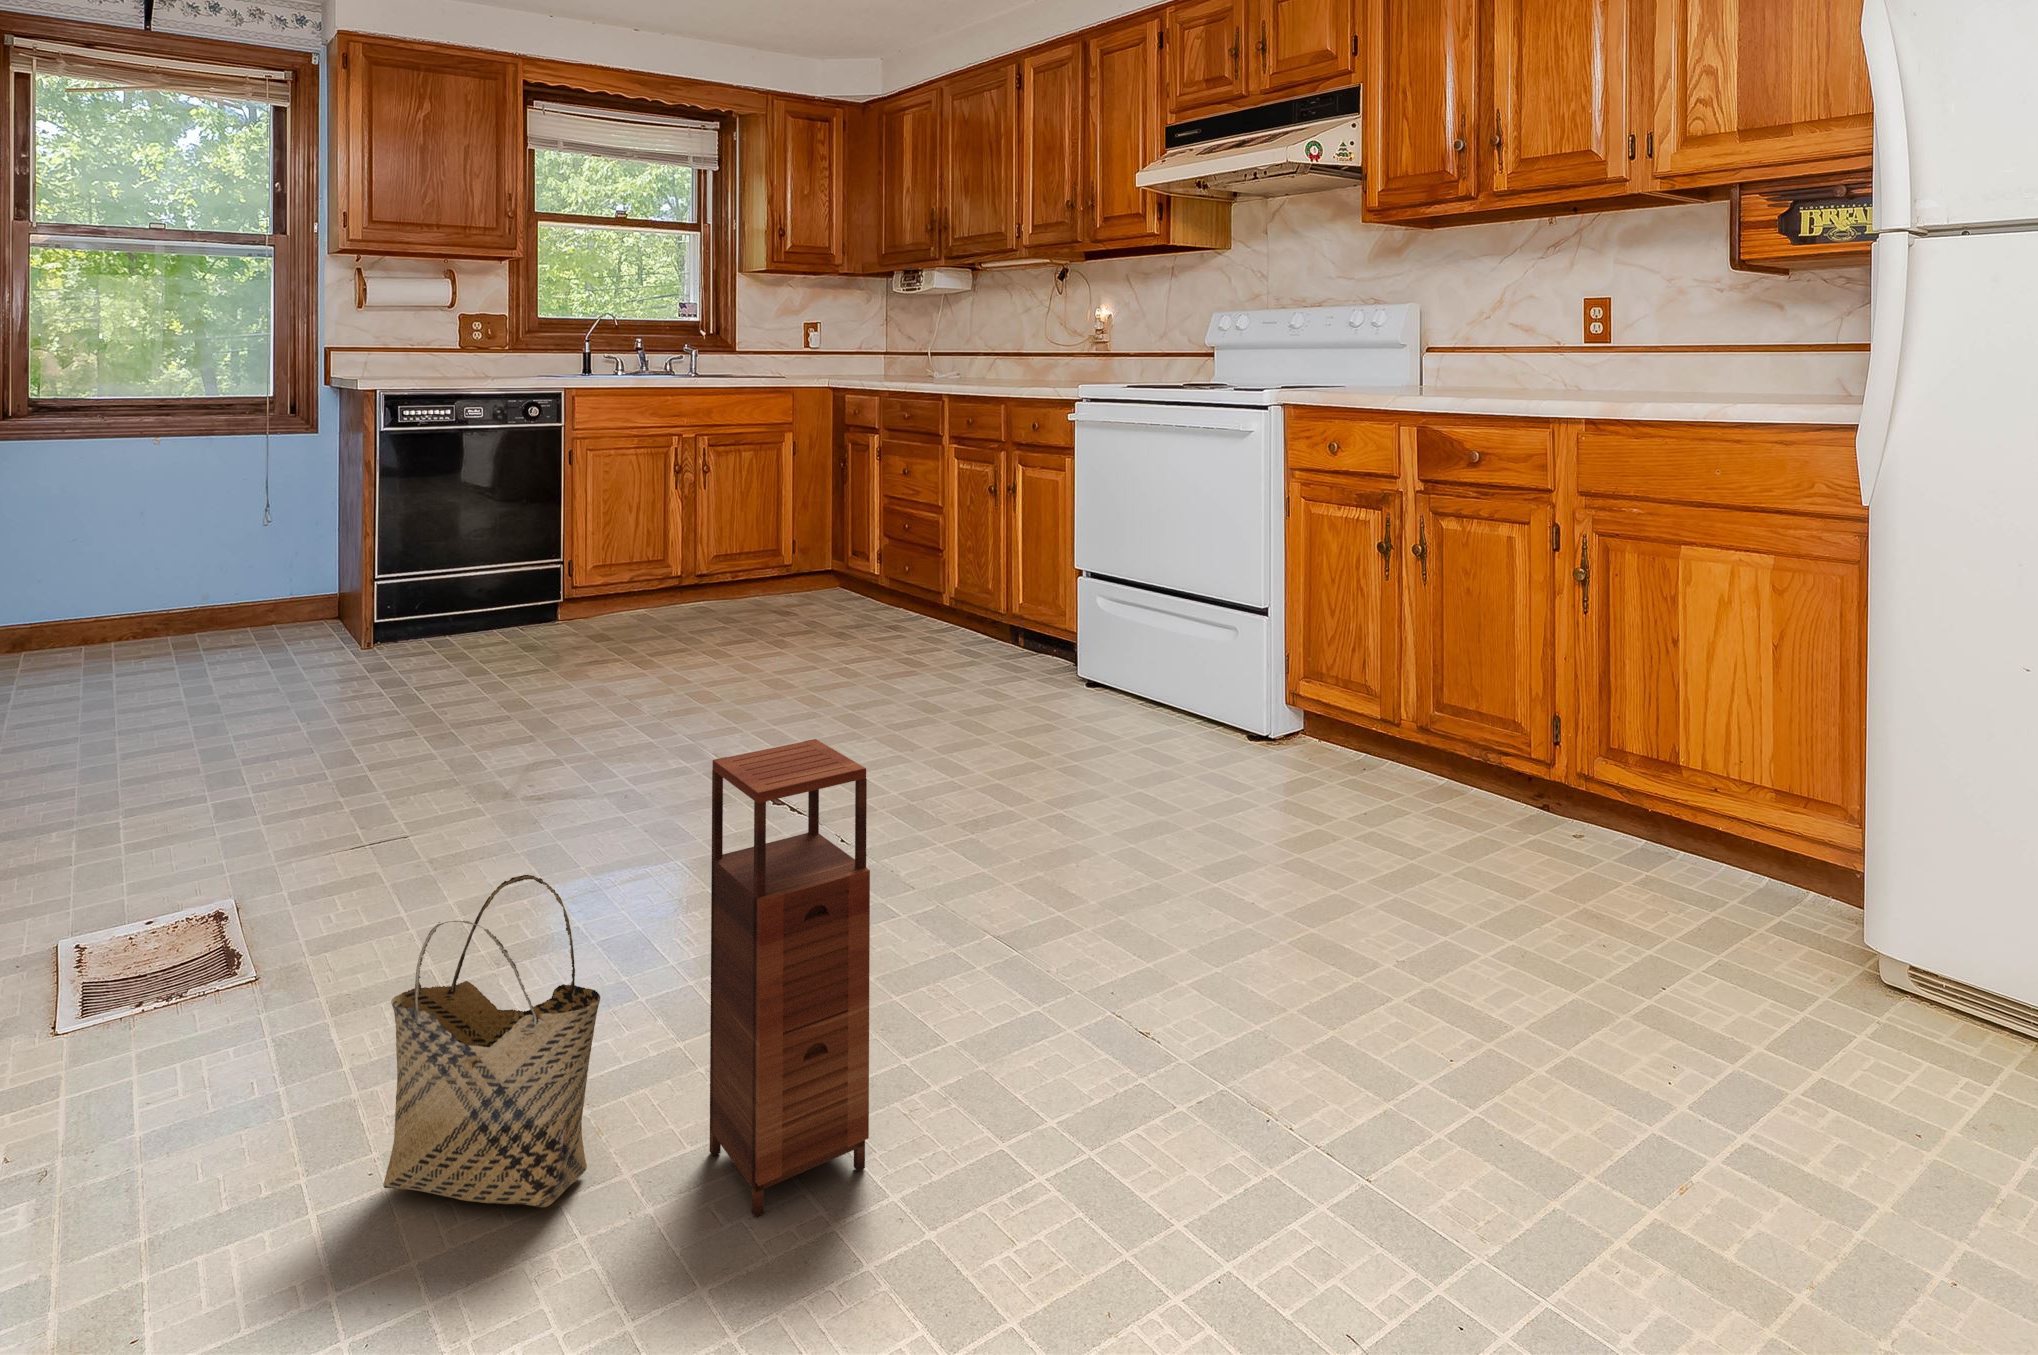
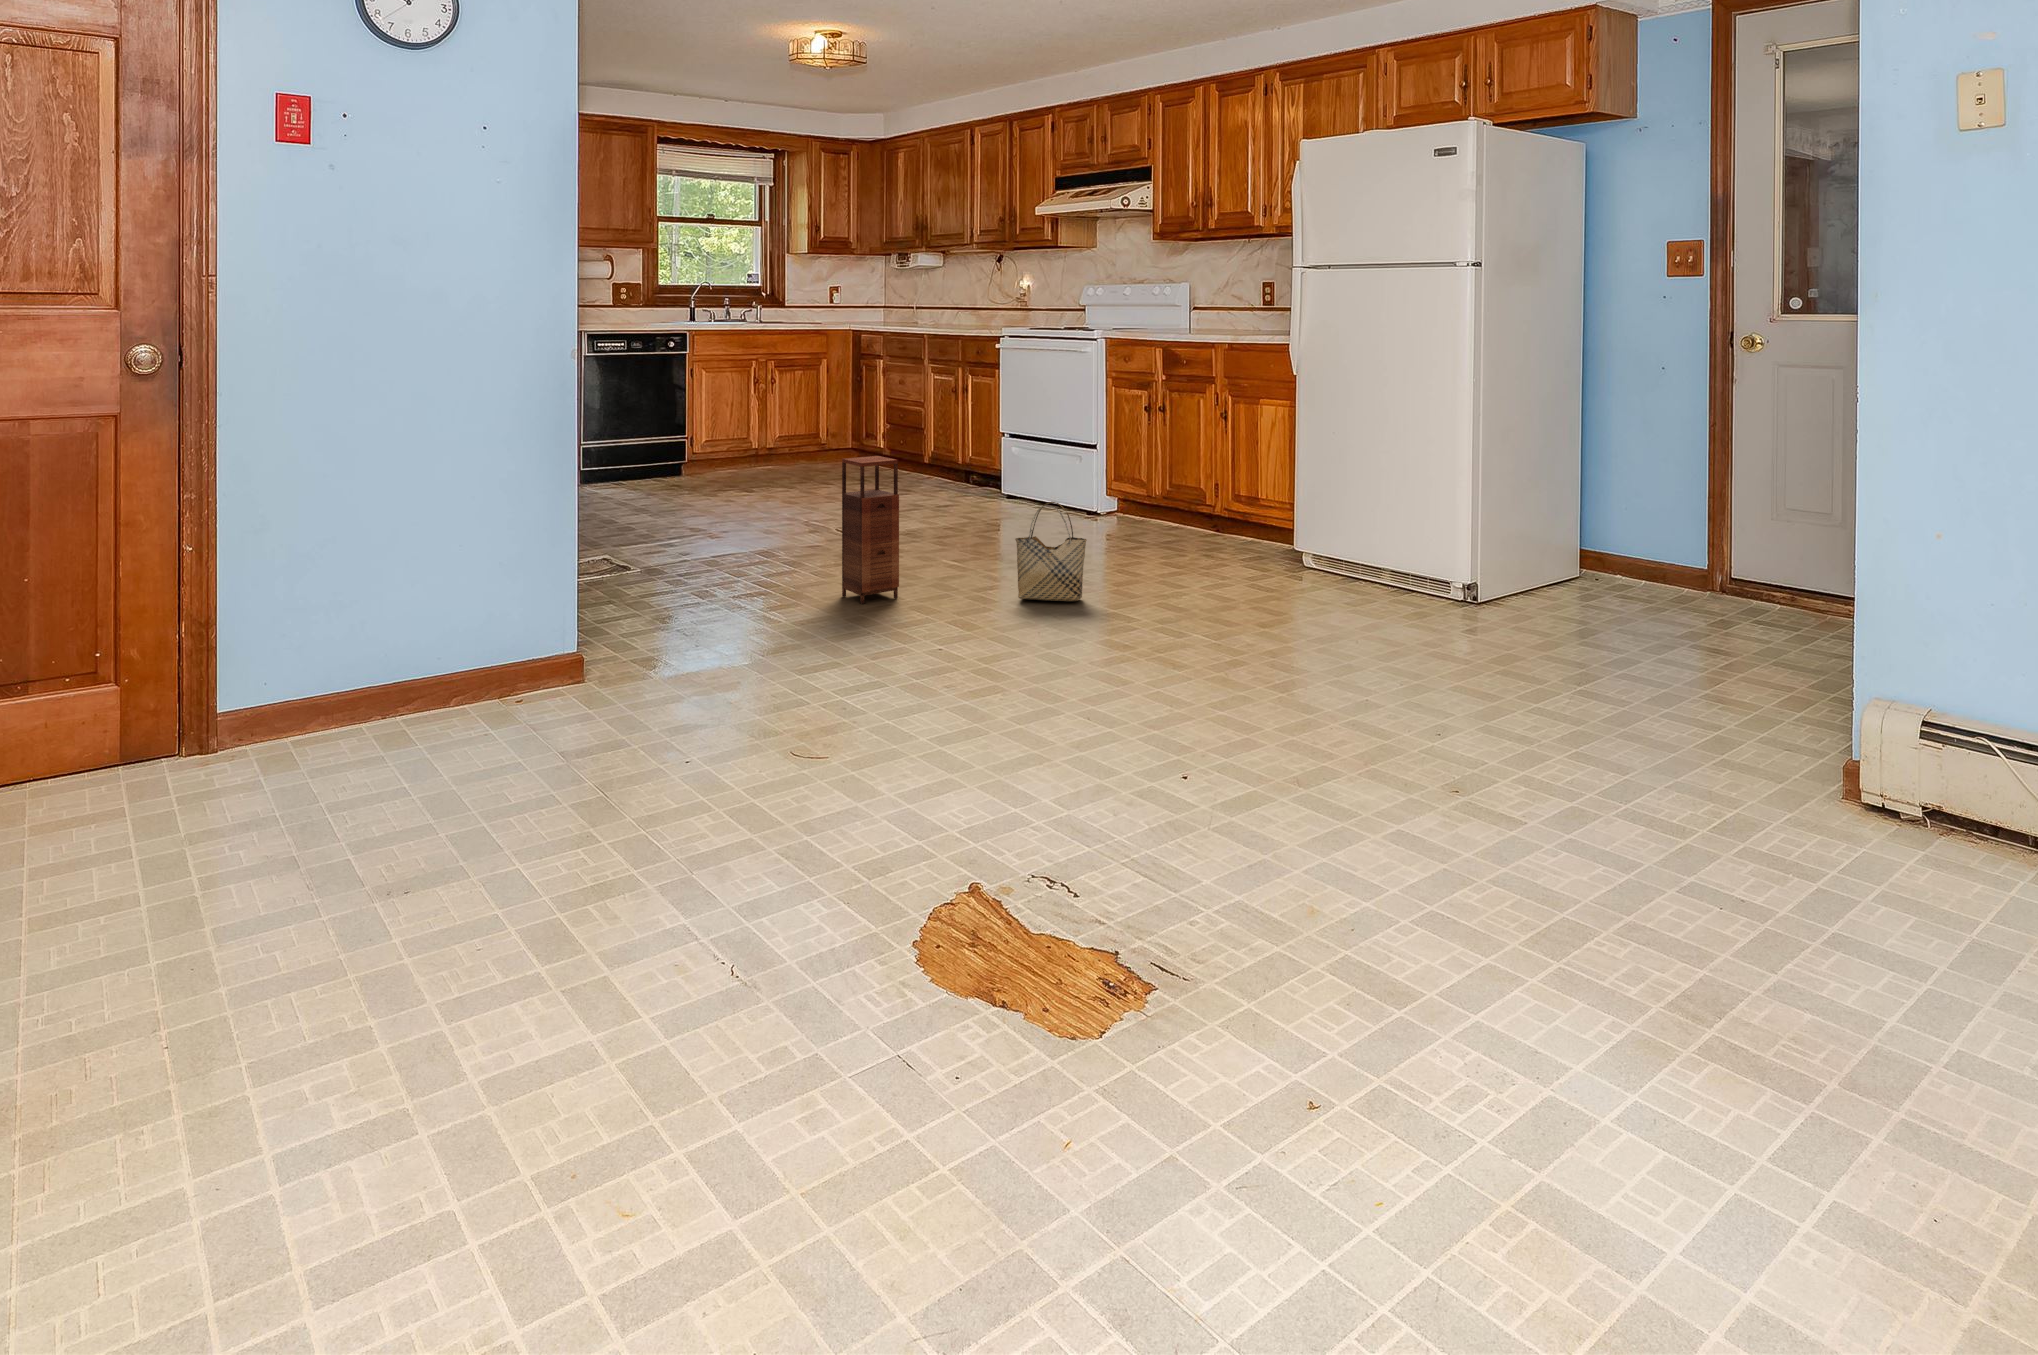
woven basket: present [383,875,600,1207] -> present [1015,502,1087,601]

